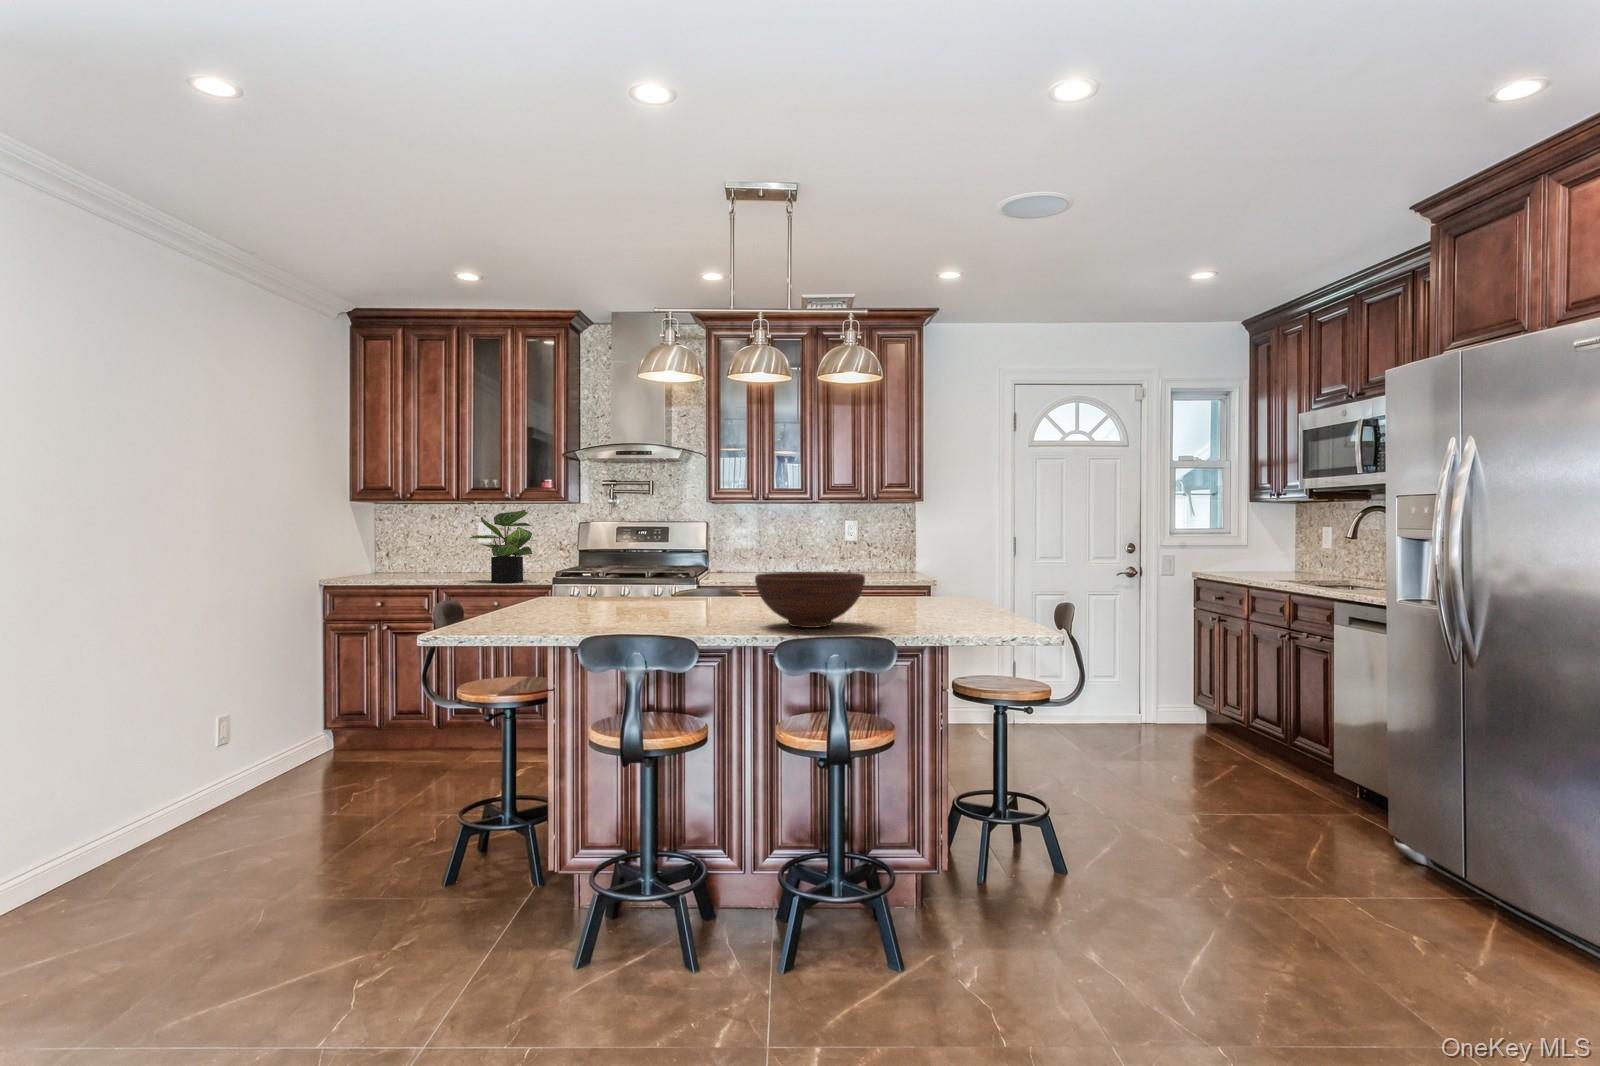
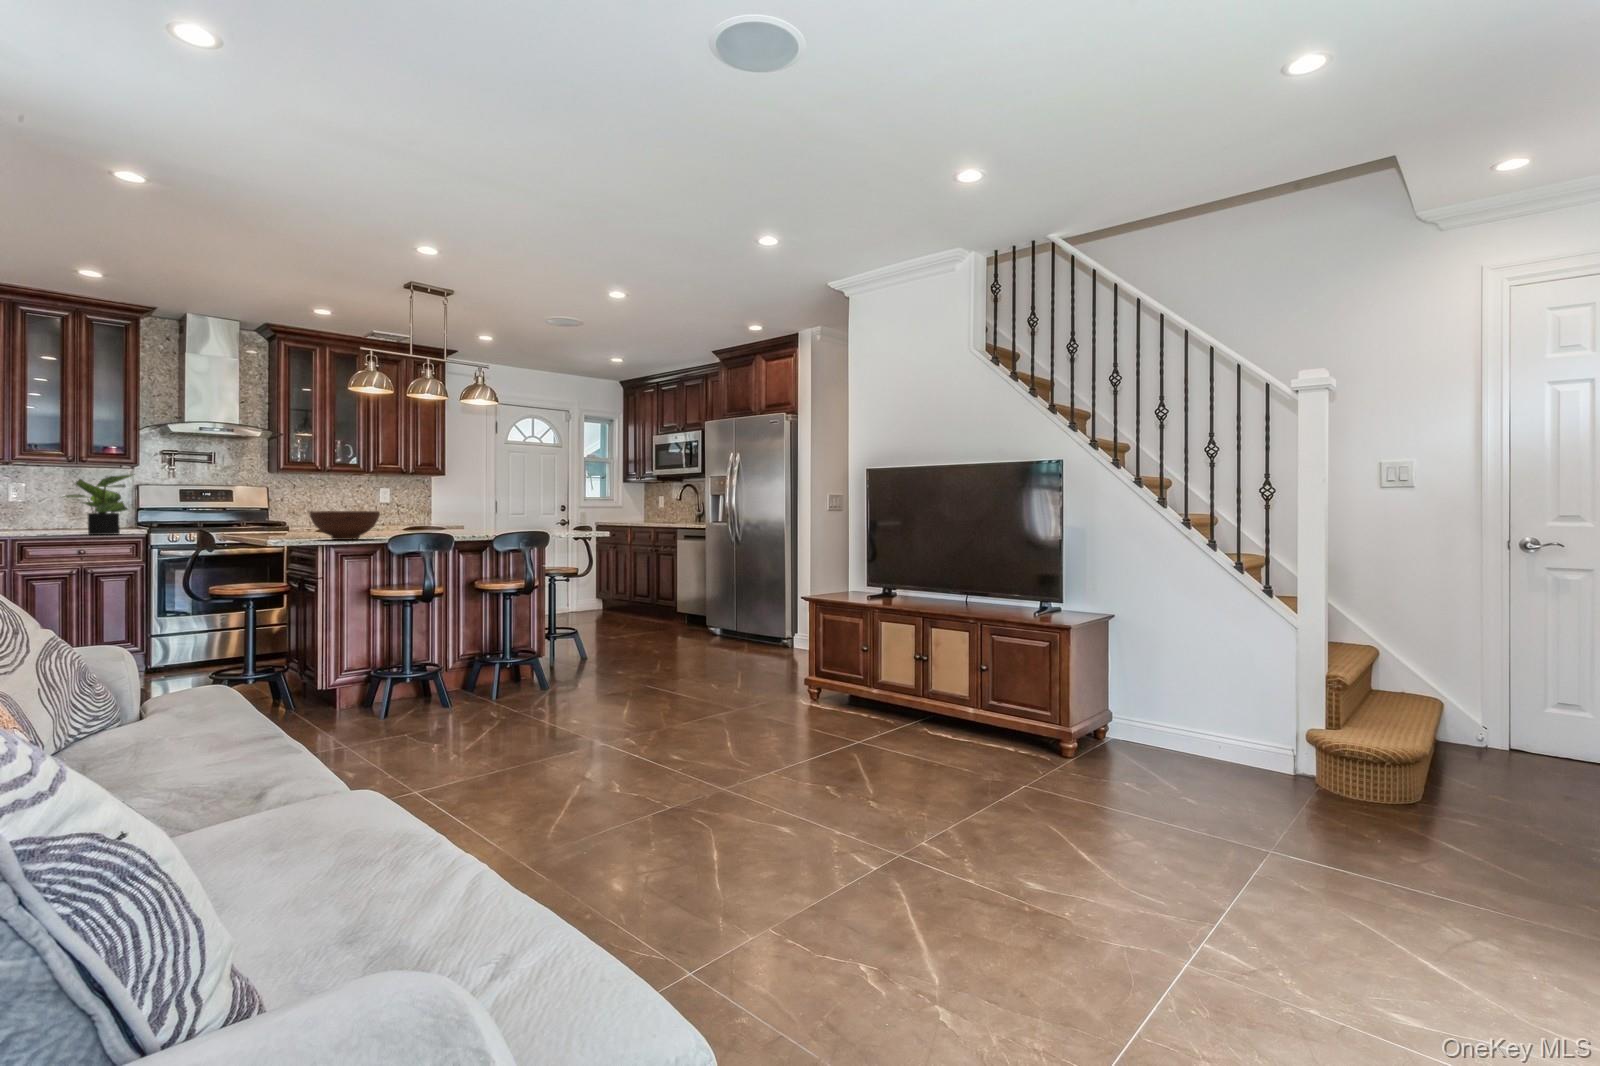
fruit bowl: present [755,572,865,628] -> present [309,511,380,540]

